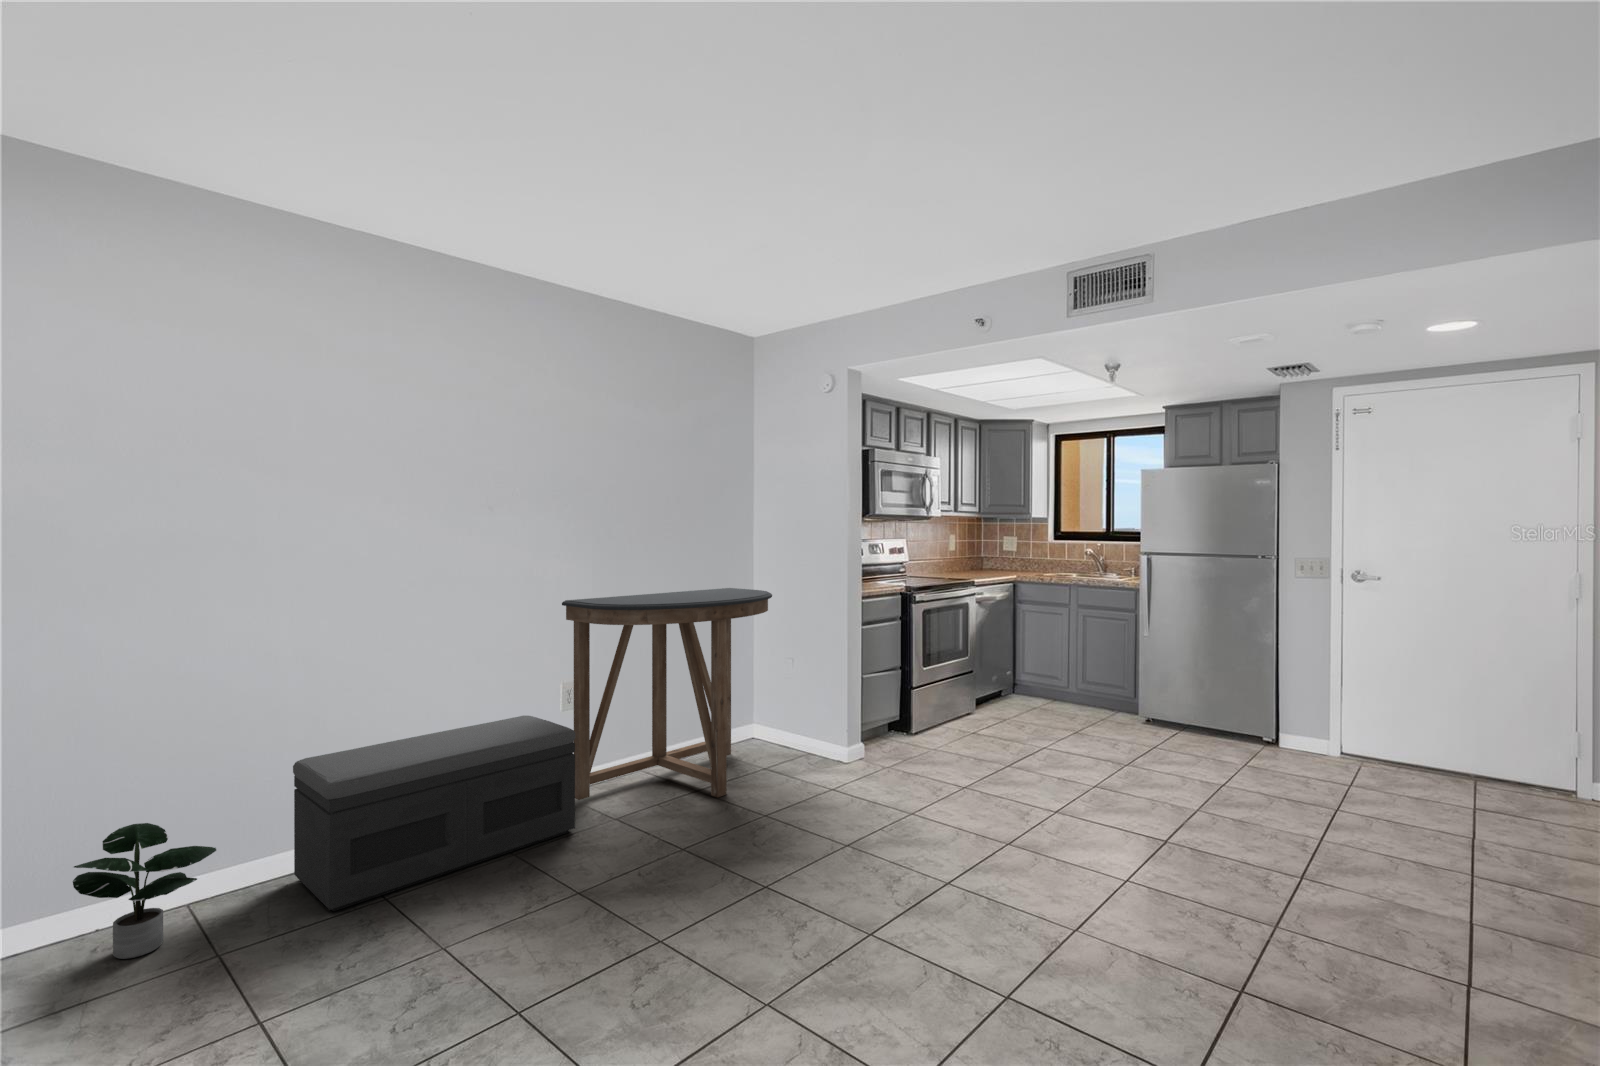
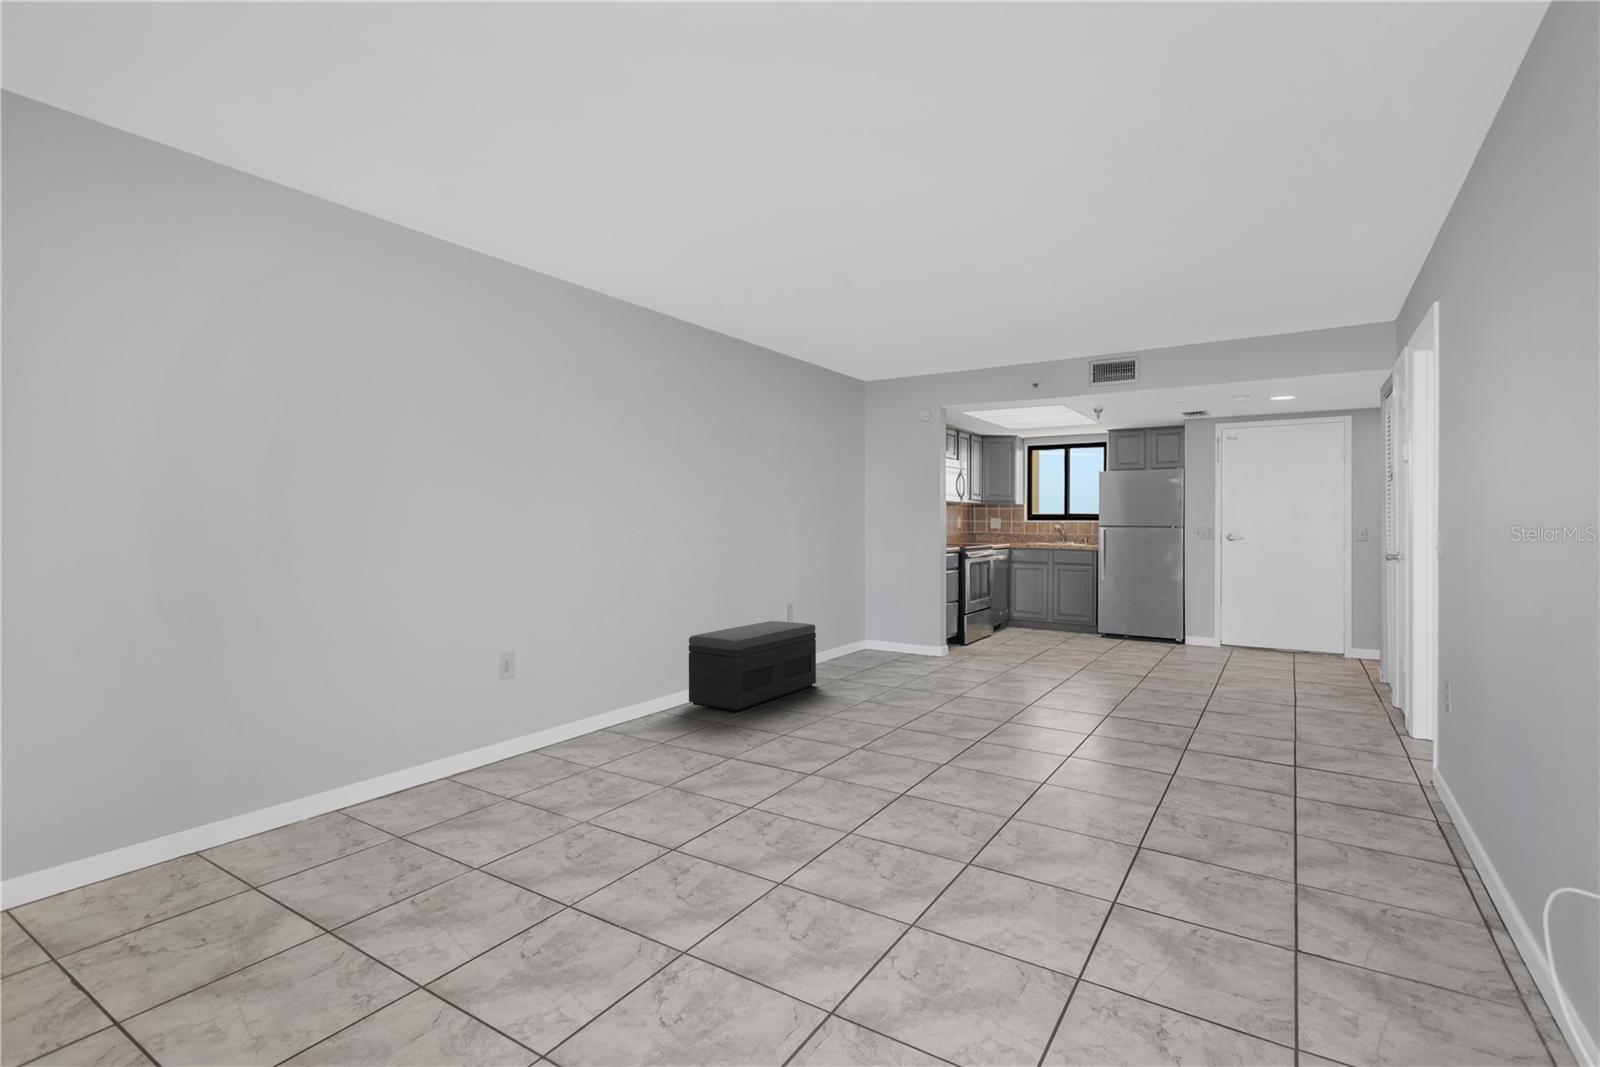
console table: present [562,588,772,800] -> none [785,548,897,675]
potted plant: present [73,823,216,959] -> none [631,662,690,727]

